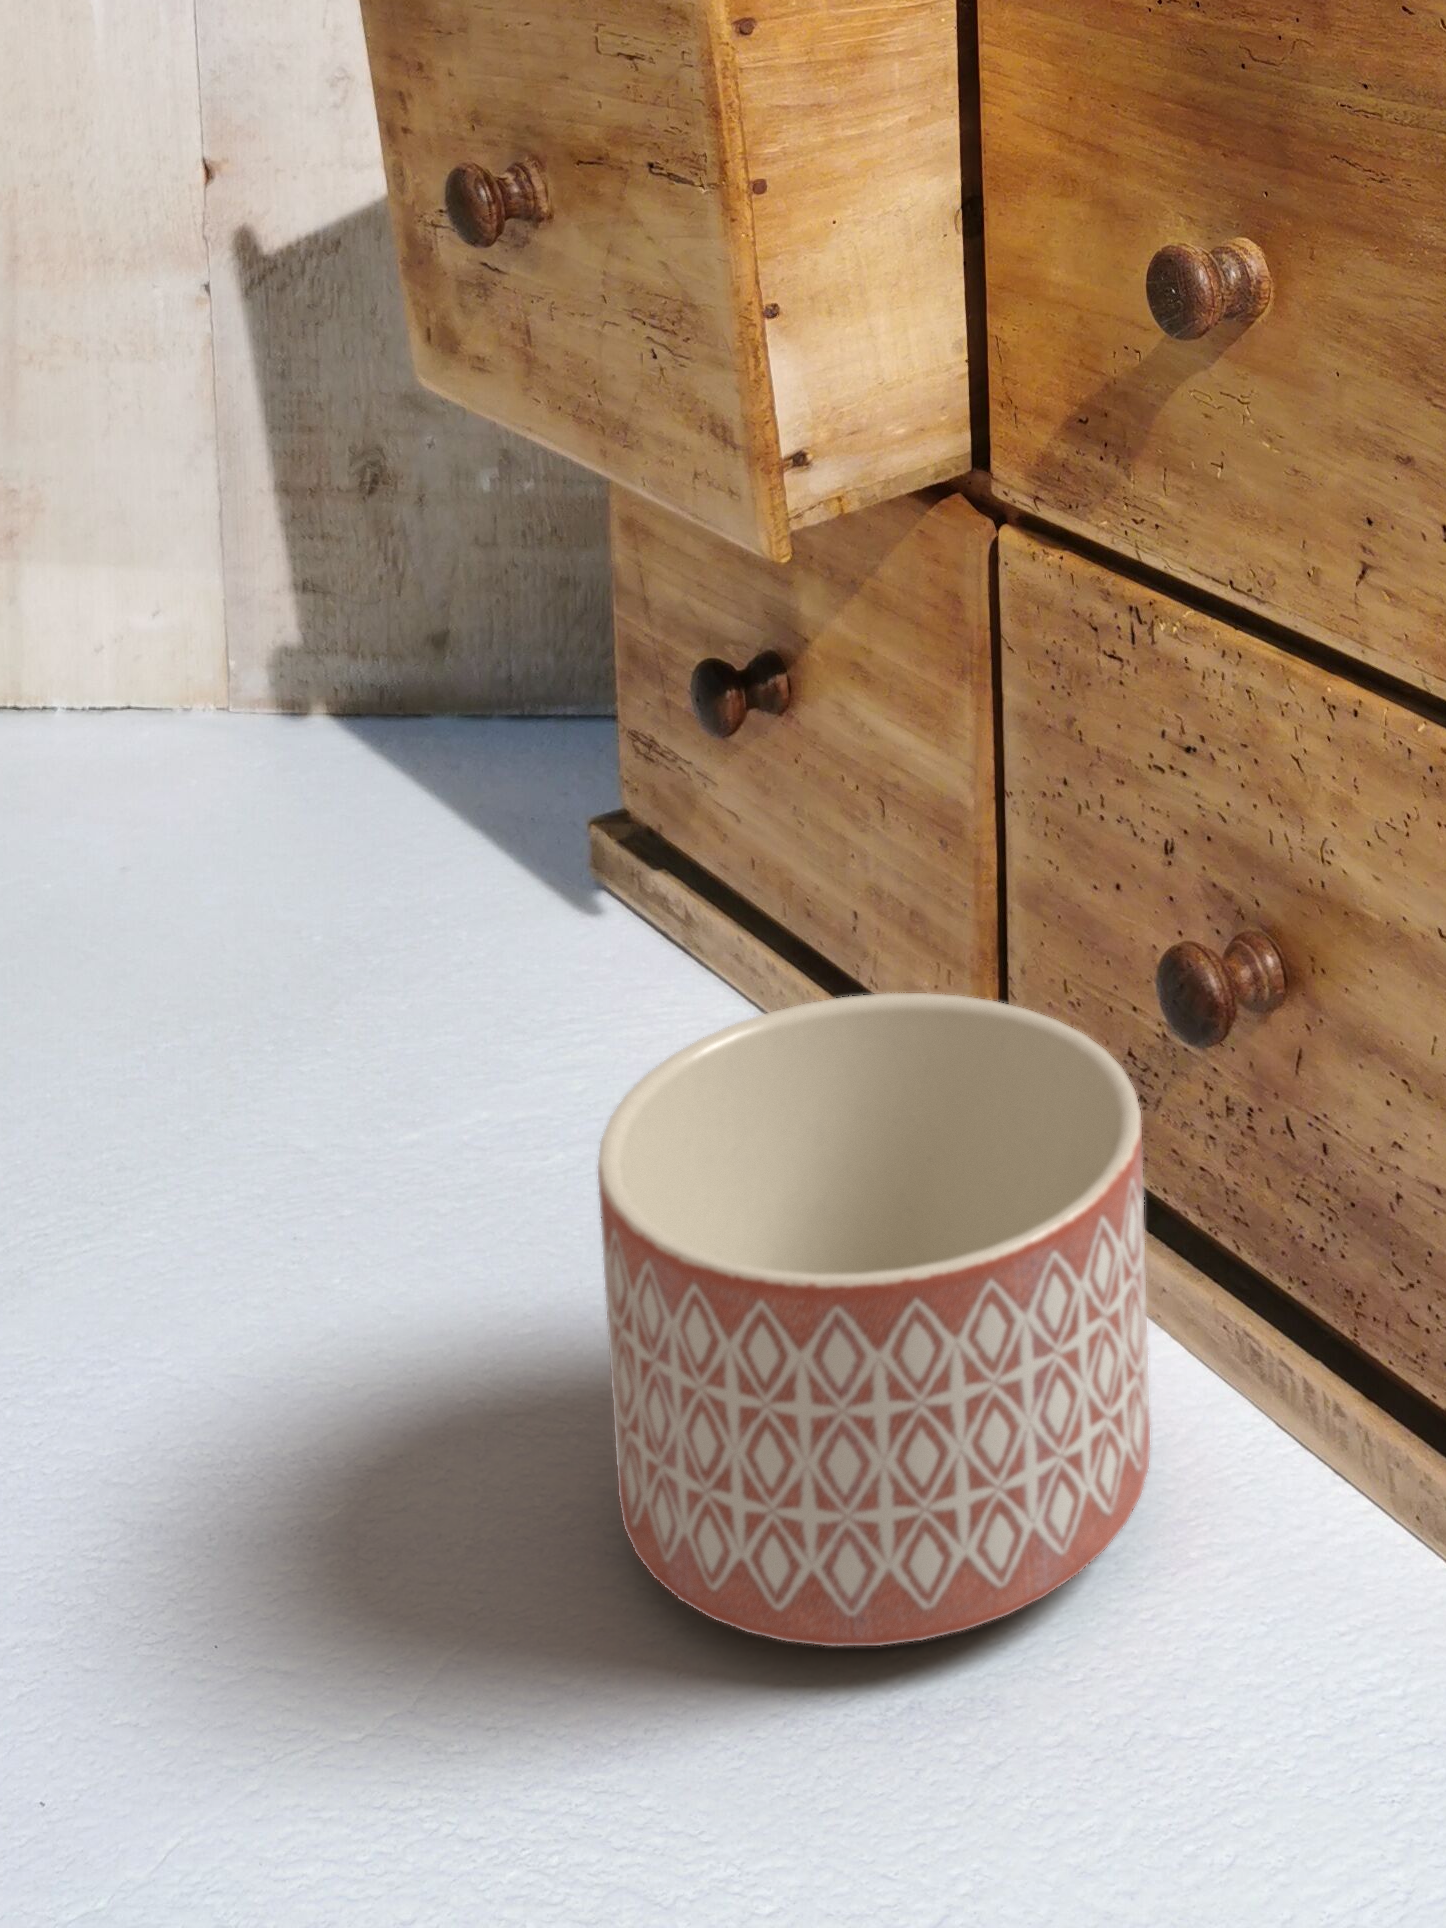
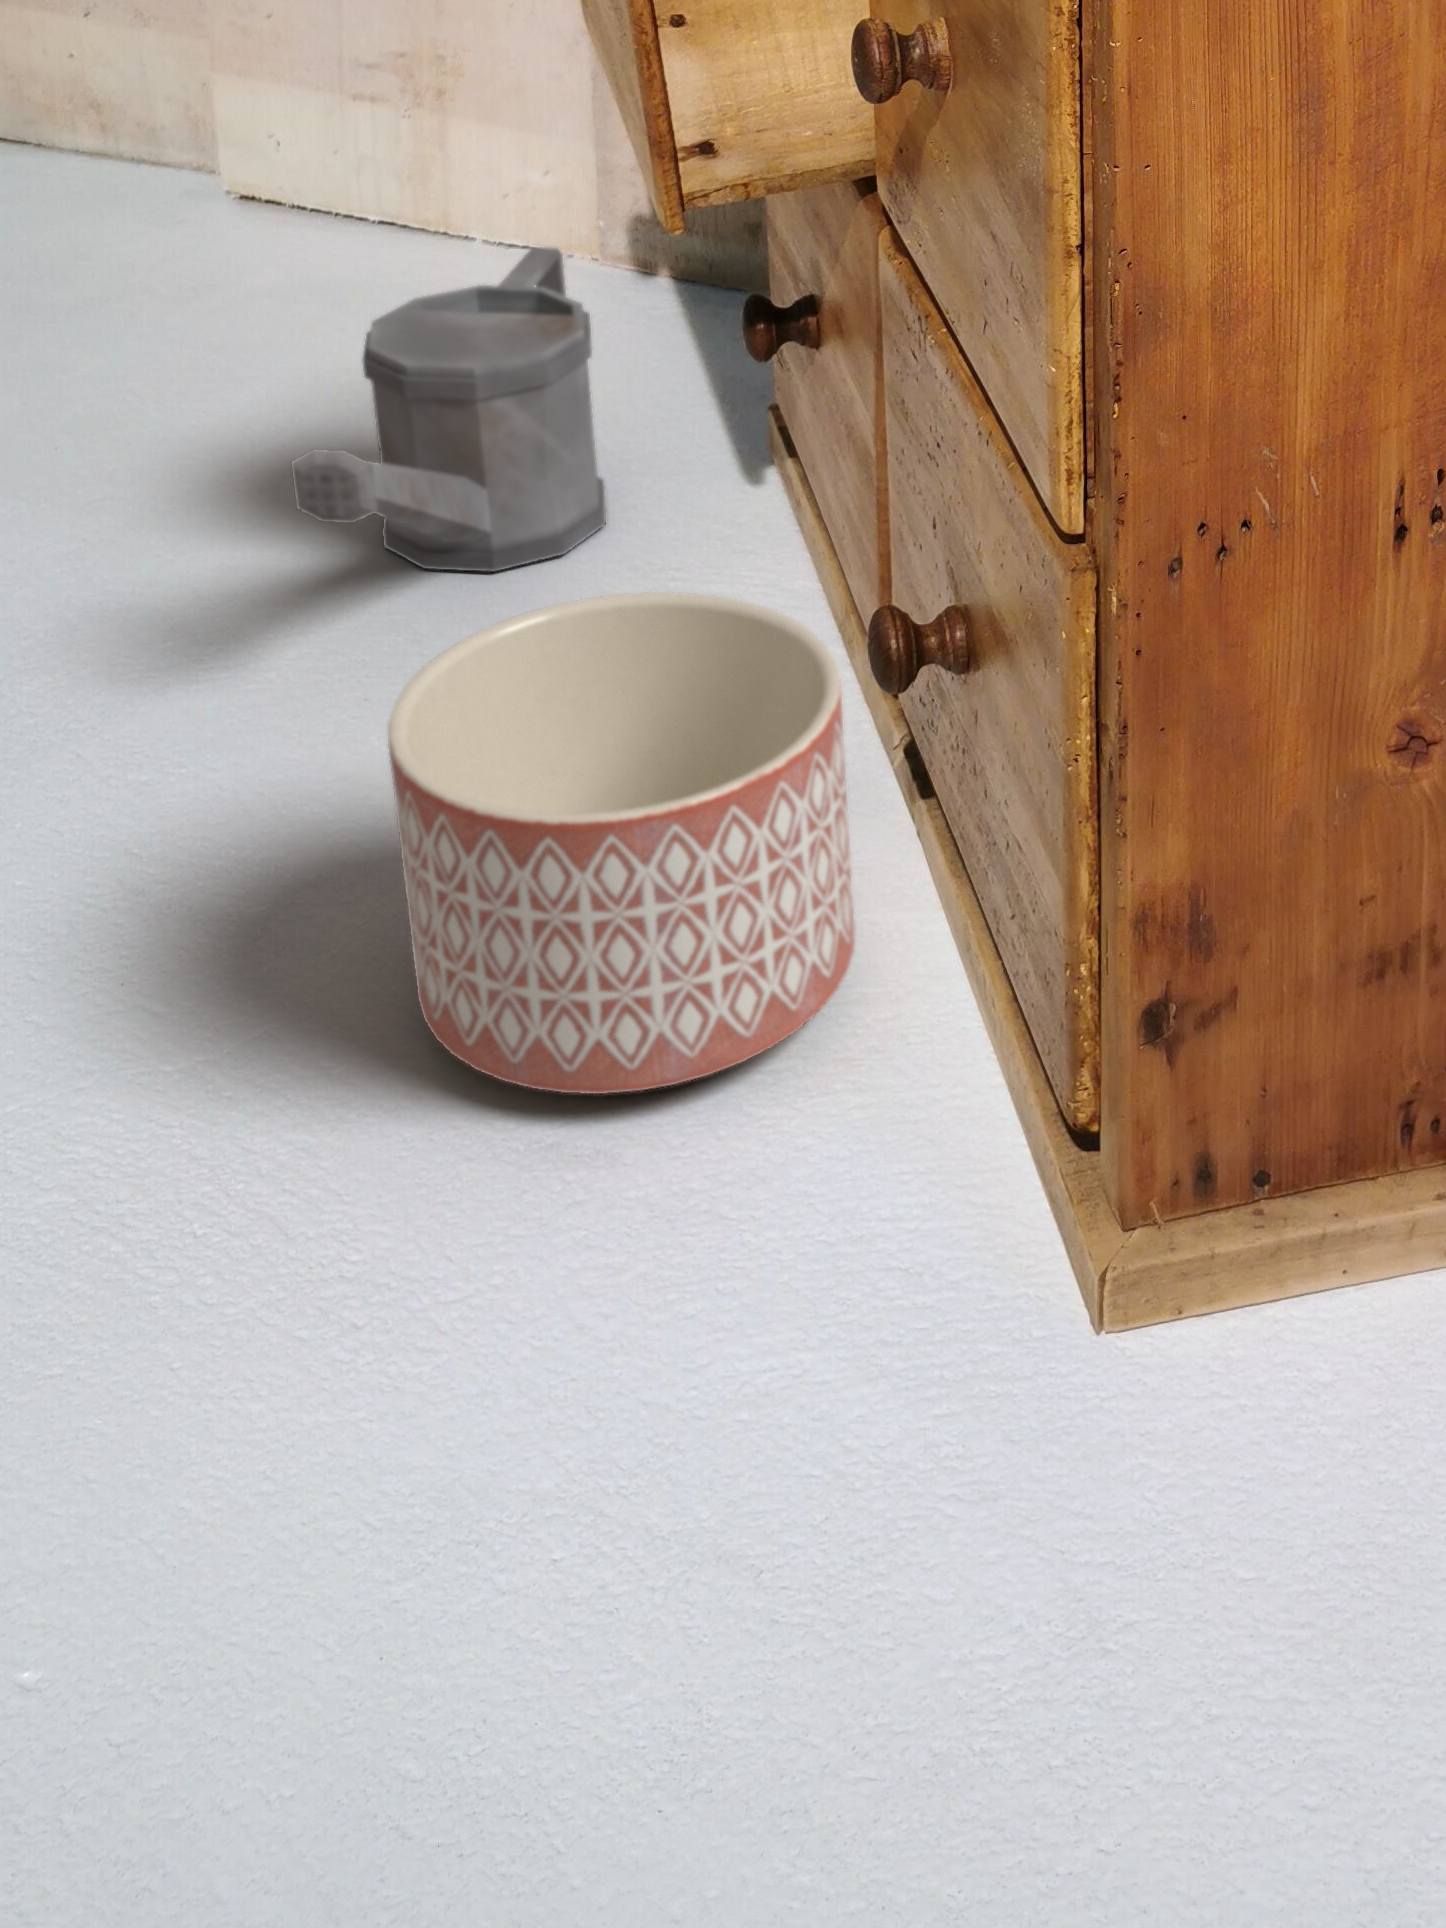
watering can: none [150,671,455,1079] -> present [291,247,606,572]

